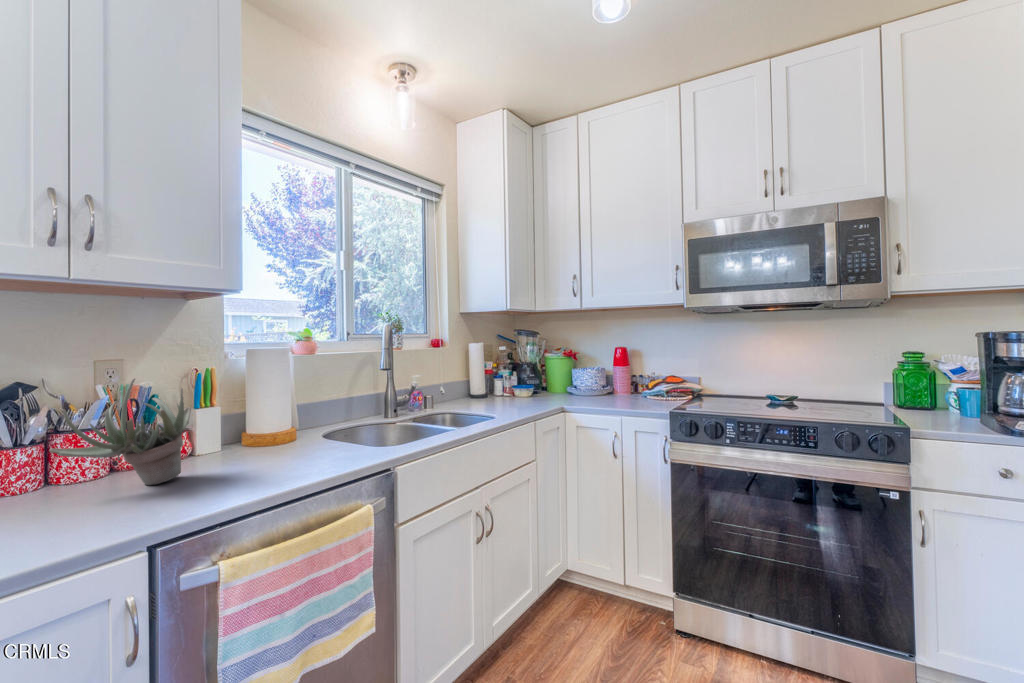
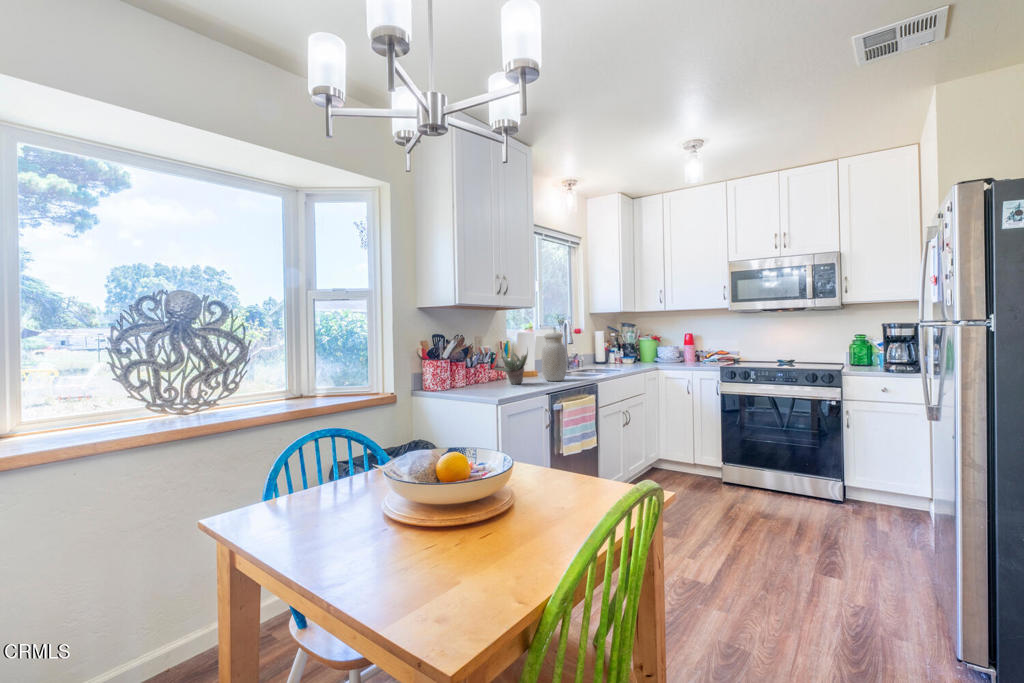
jar: none [253,351,315,467] -> present [542,333,567,381]

